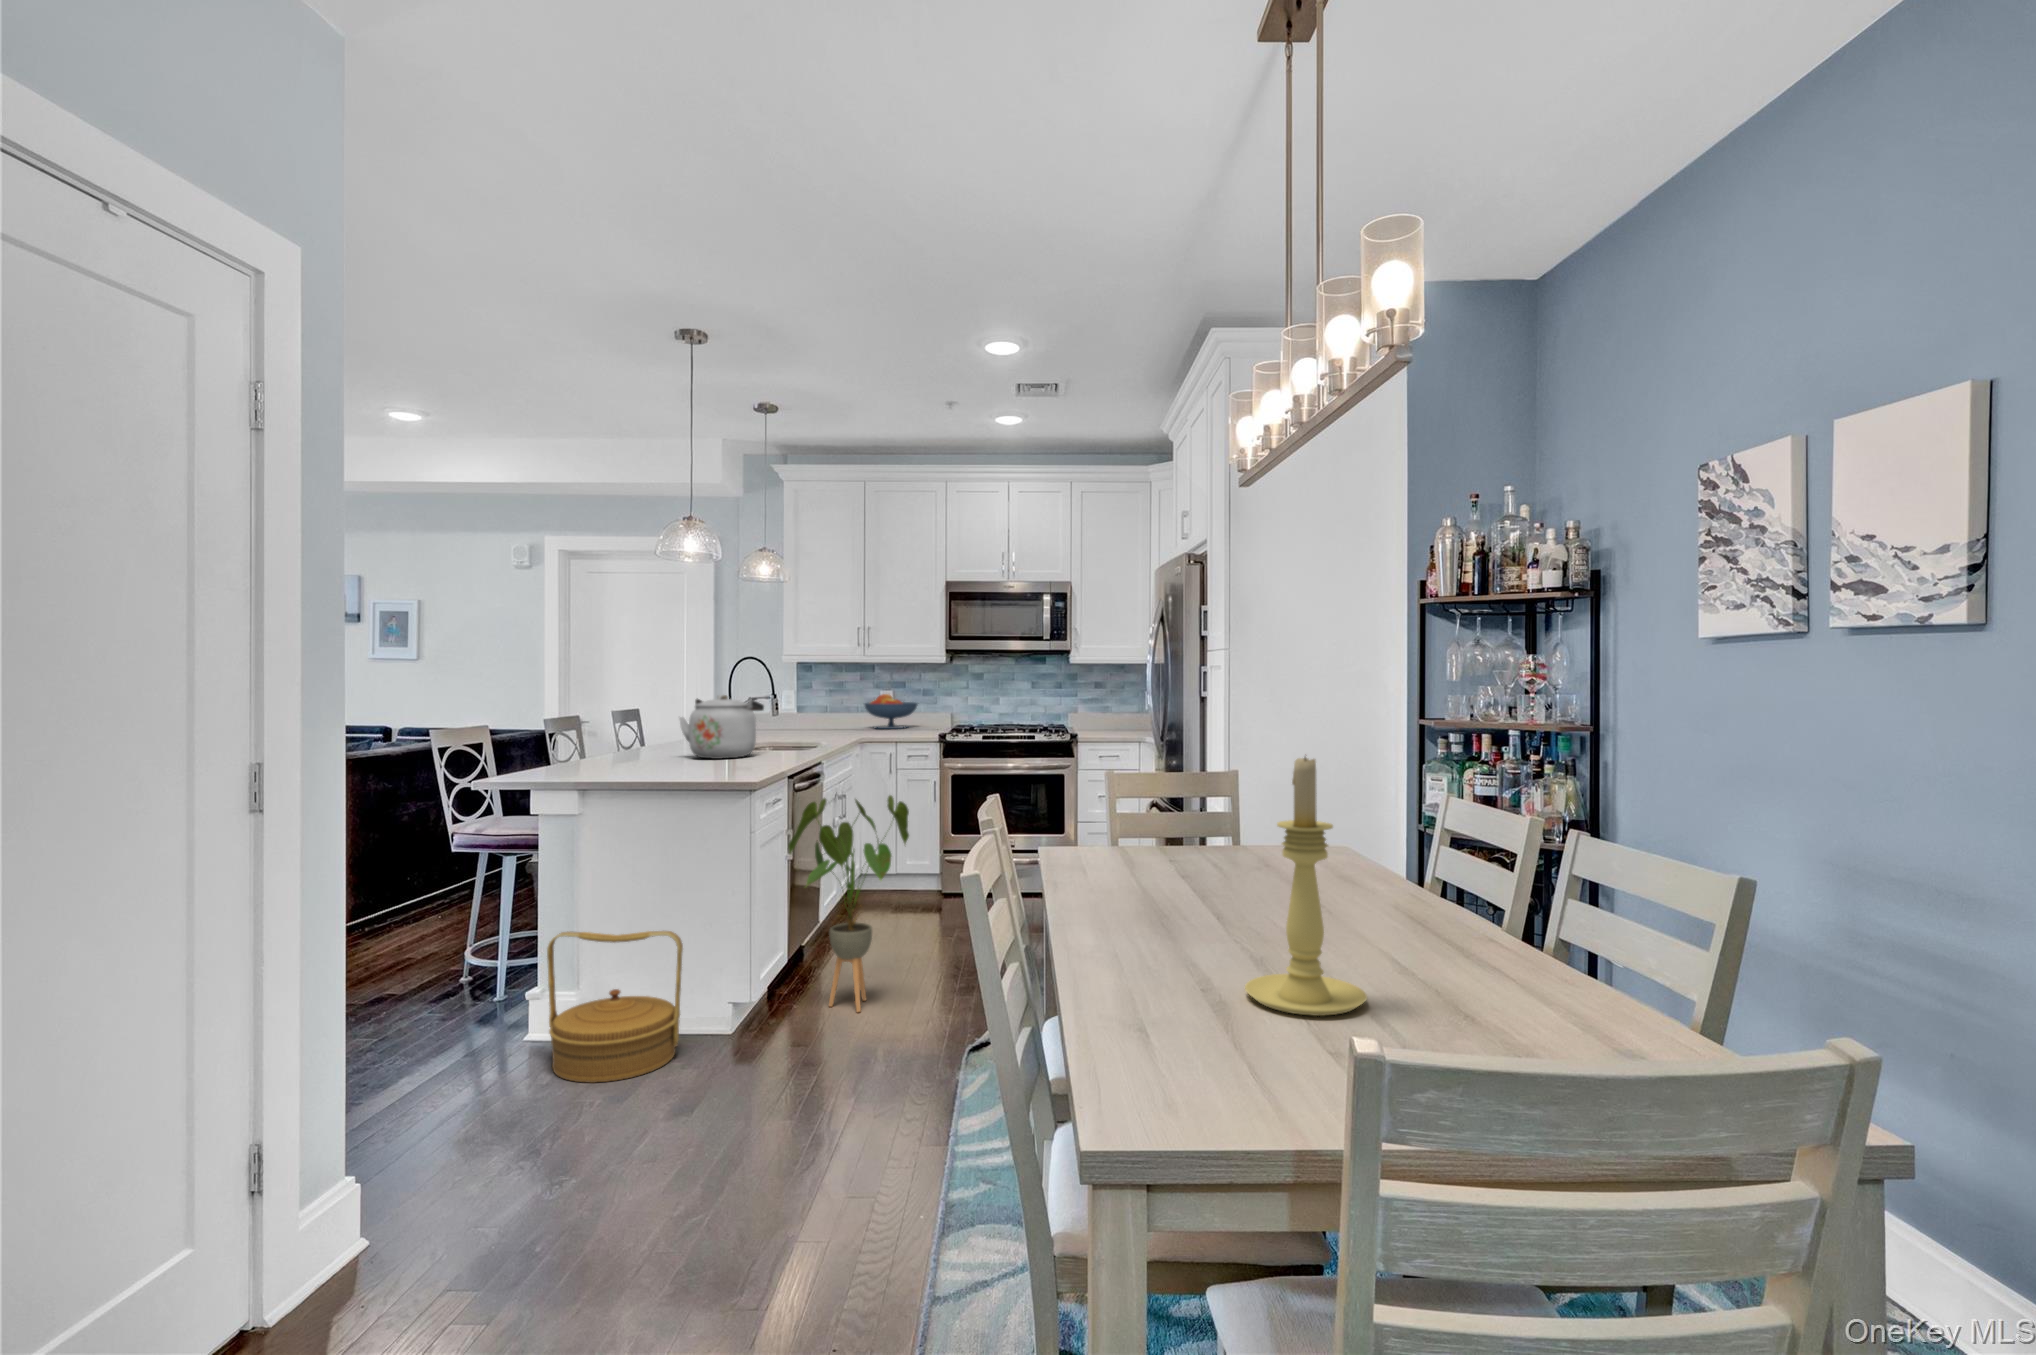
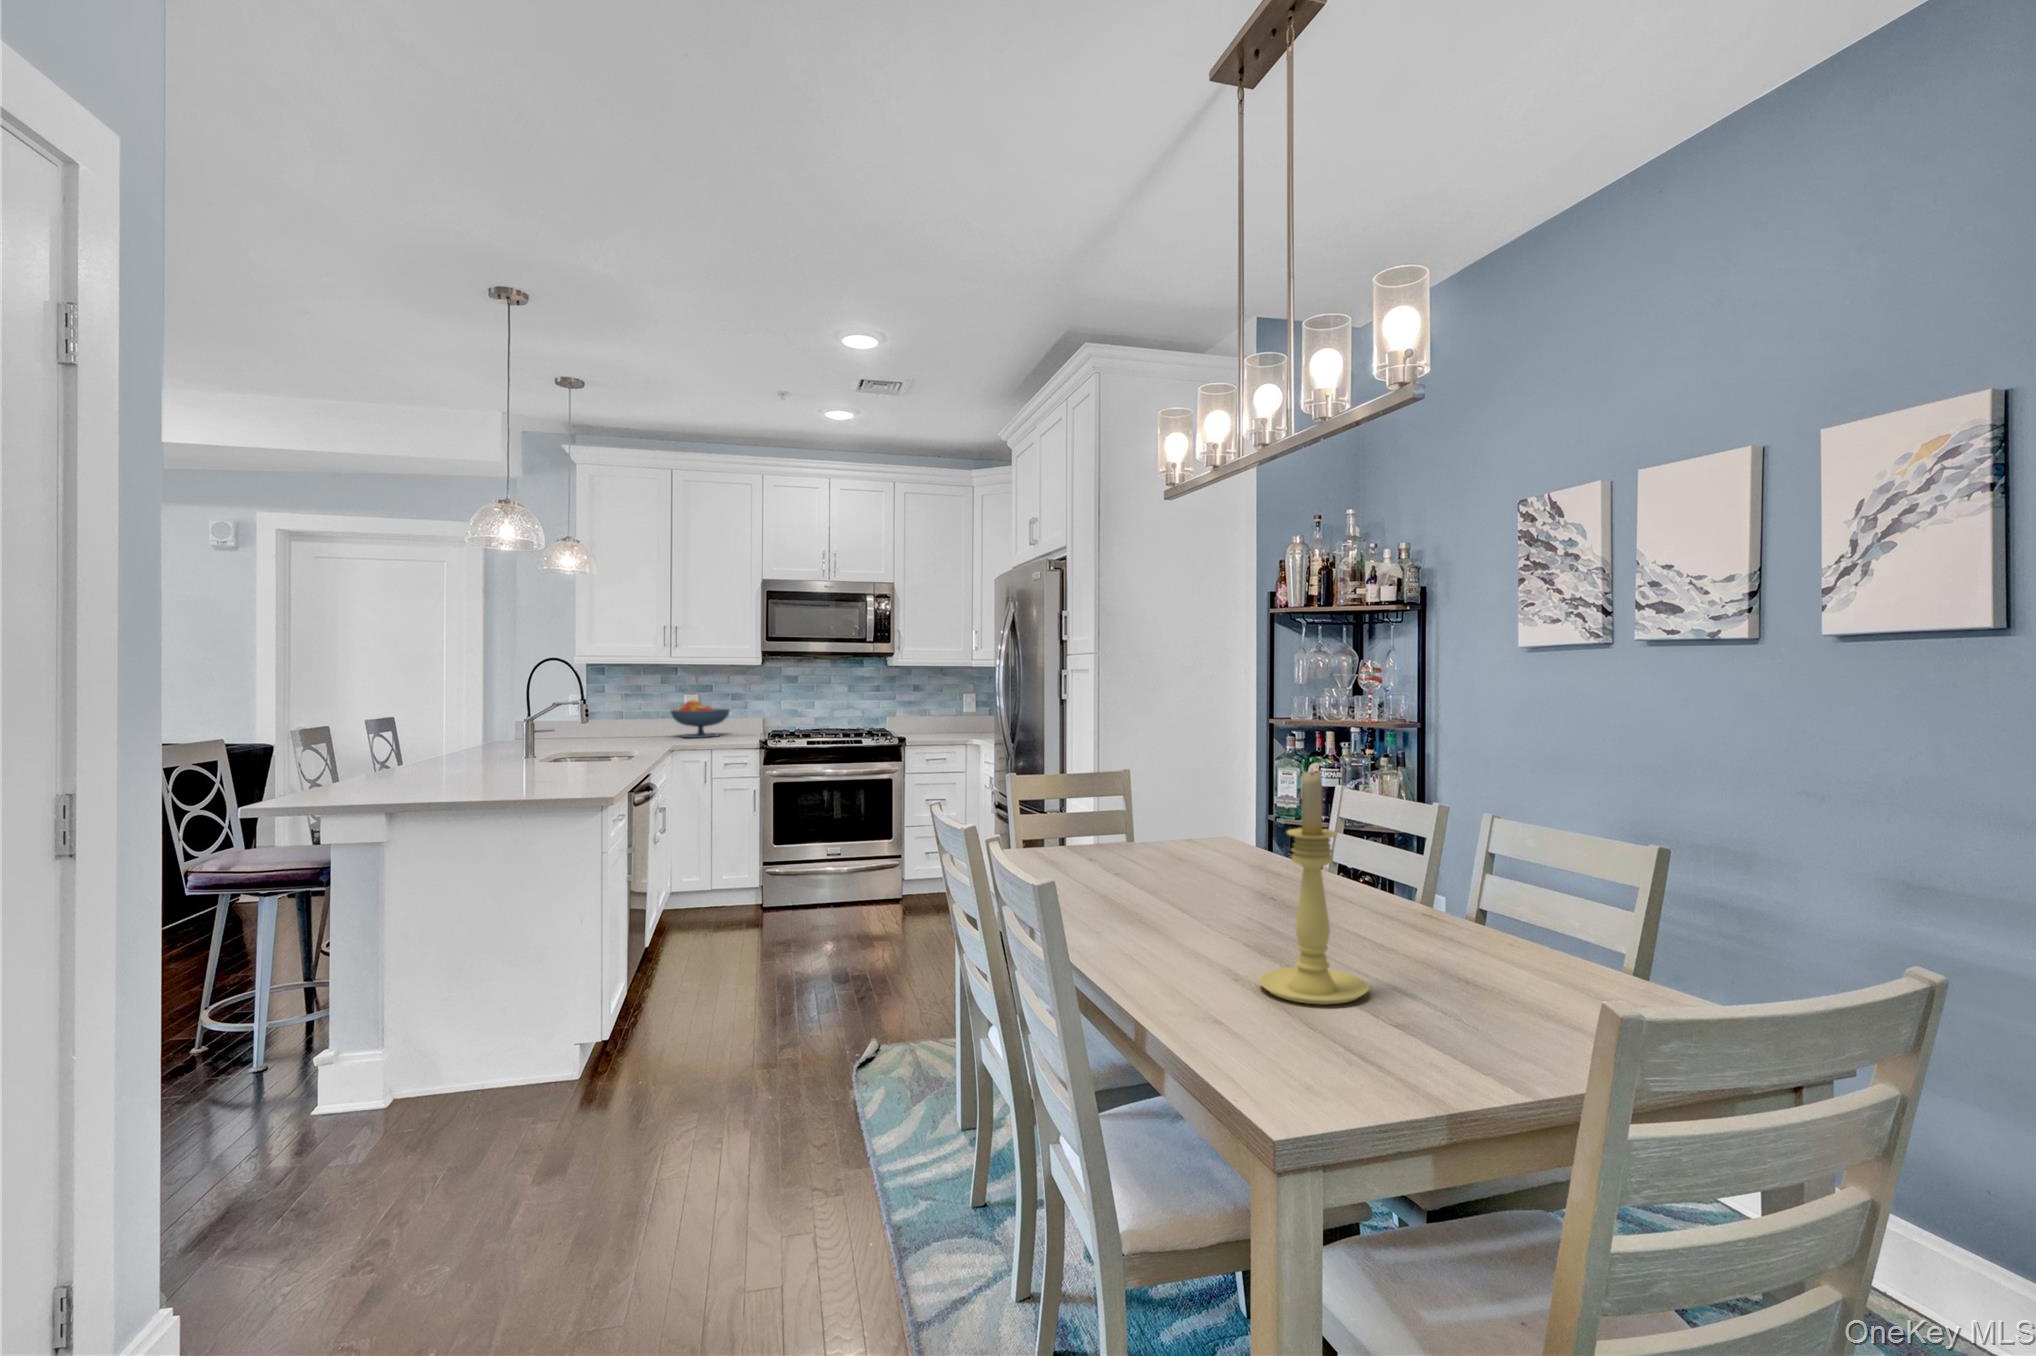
kettle: present [679,695,764,759] -> none [494,708,593,778]
house plant: present [788,795,909,1012] -> none [638,811,770,1042]
woven basket: present [547,931,683,1083] -> none [378,972,542,1149]

